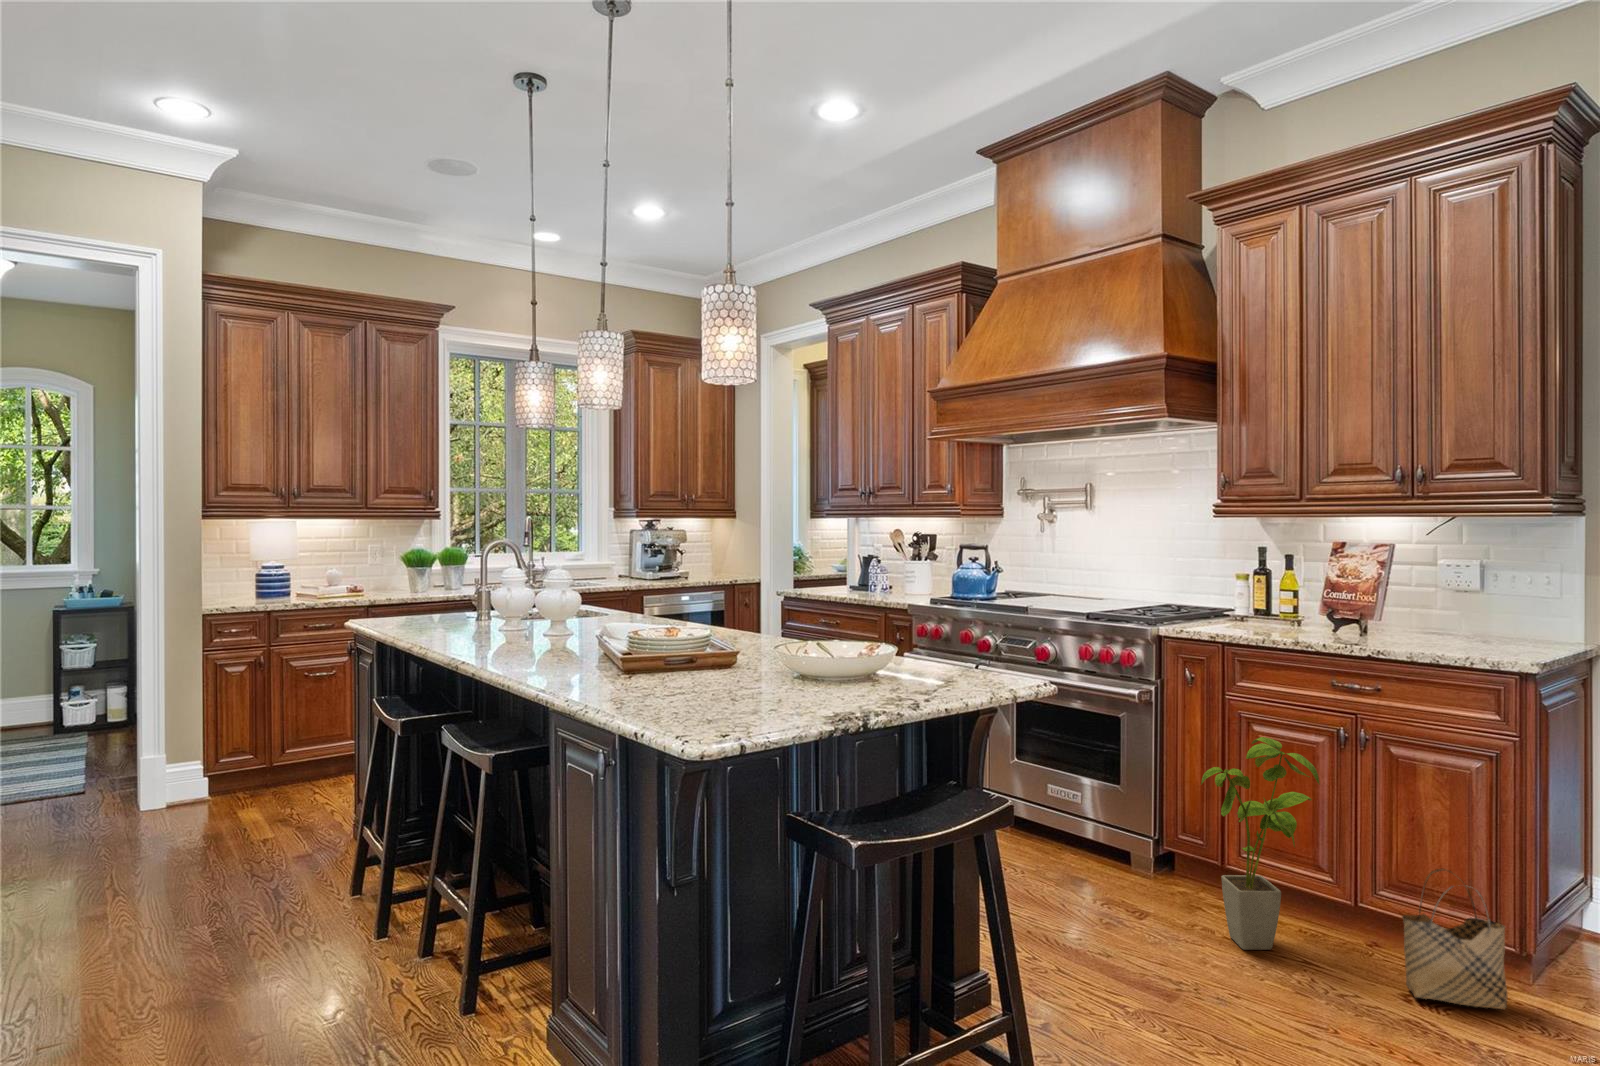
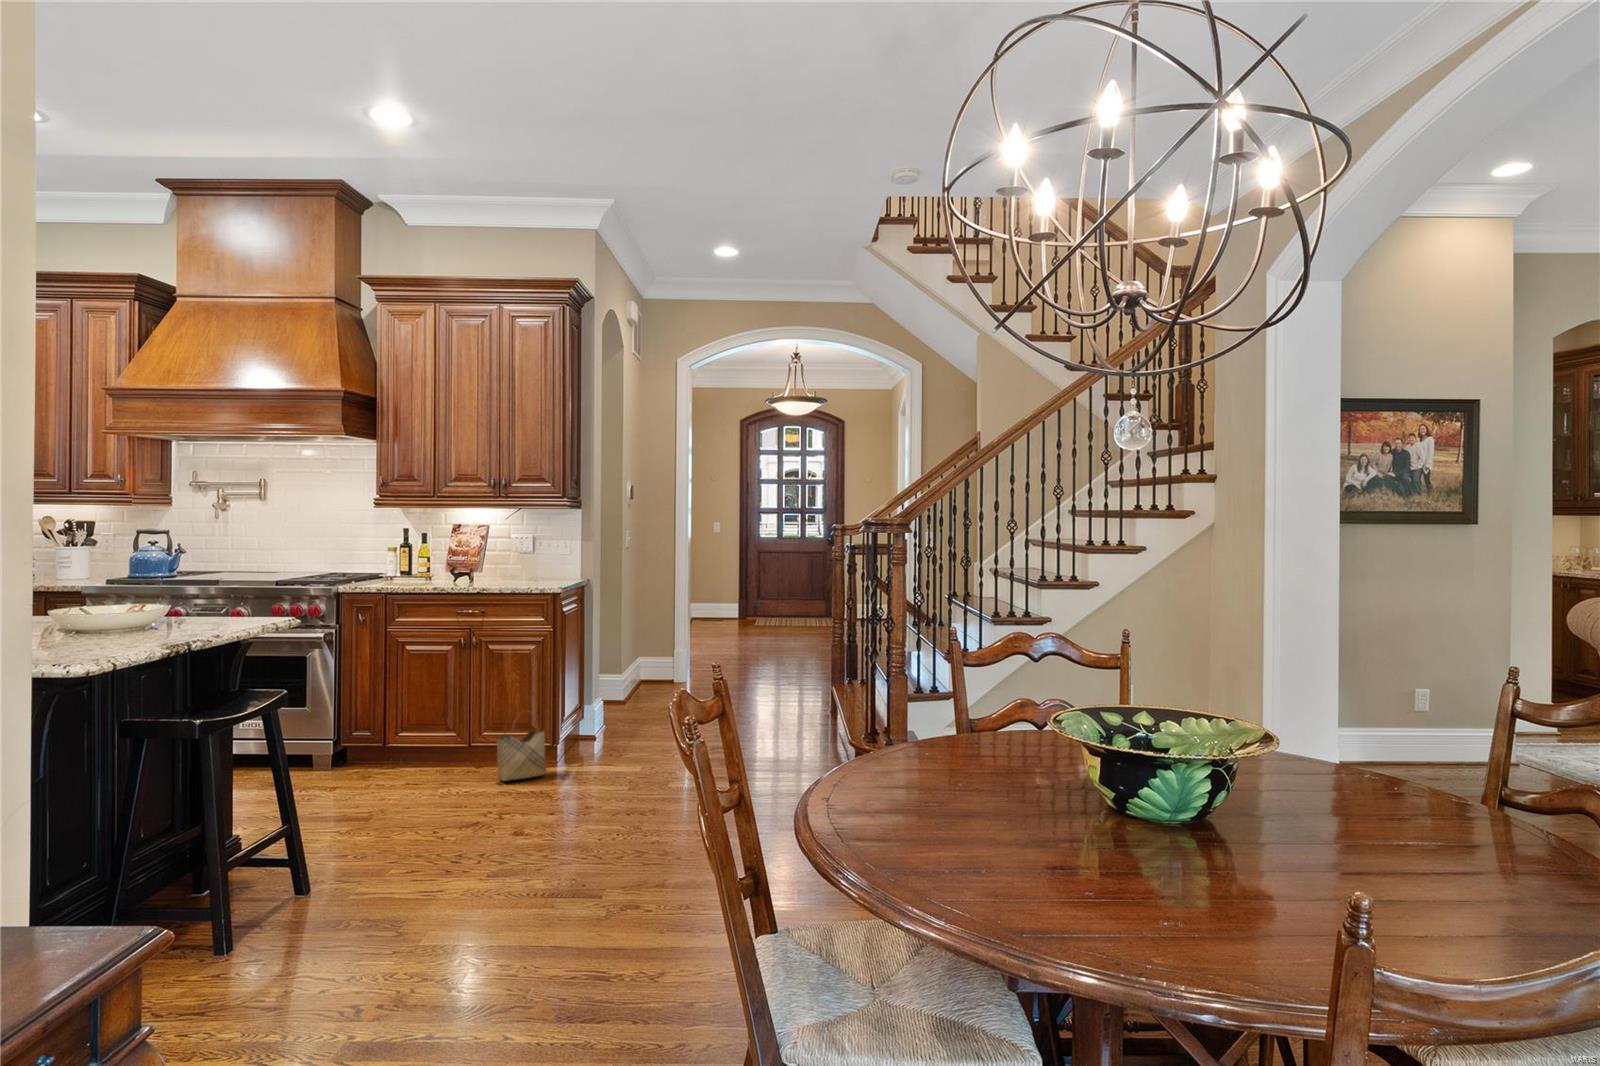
house plant: present [1201,737,1320,950] -> none [376,649,452,788]

